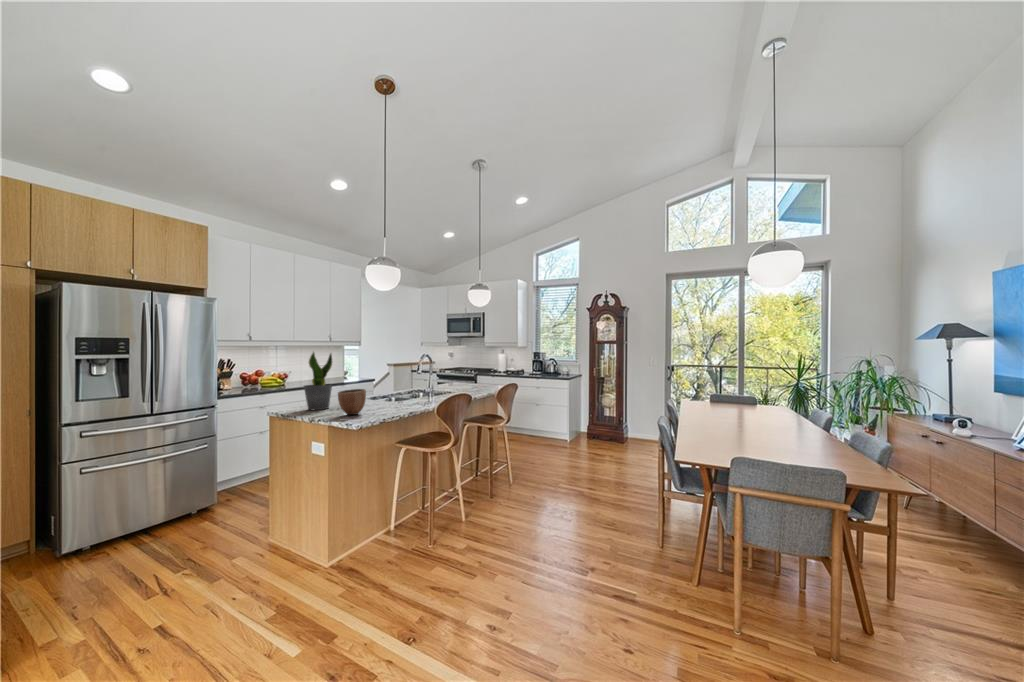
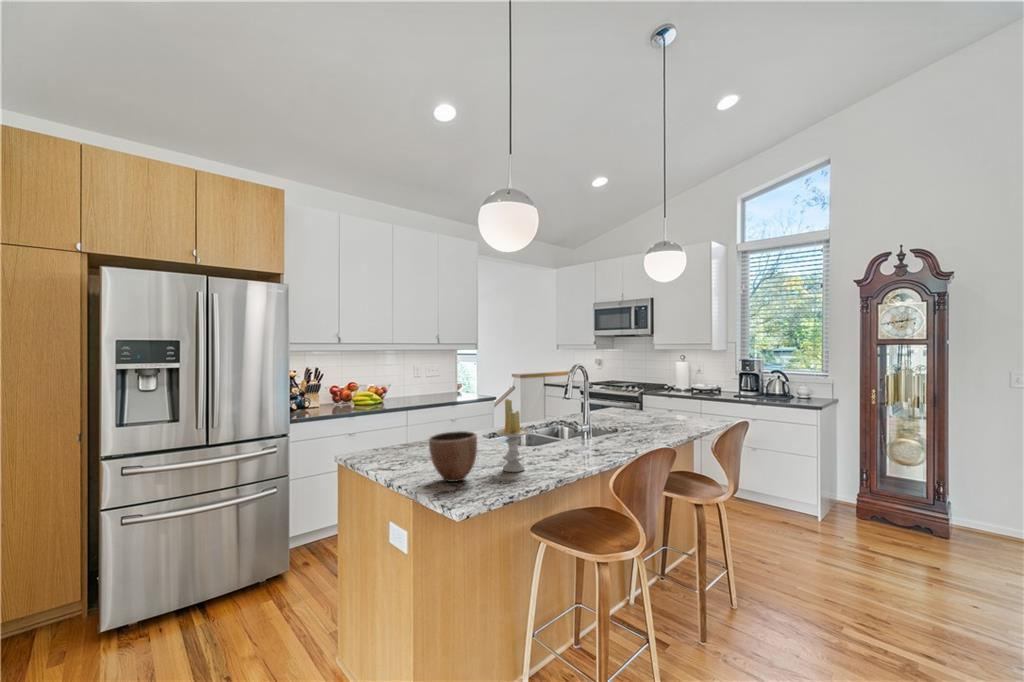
potted plant: present [304,352,332,410] -> none [385,360,429,459]
candle: none [376,371,396,410] -> present [496,399,530,472]

